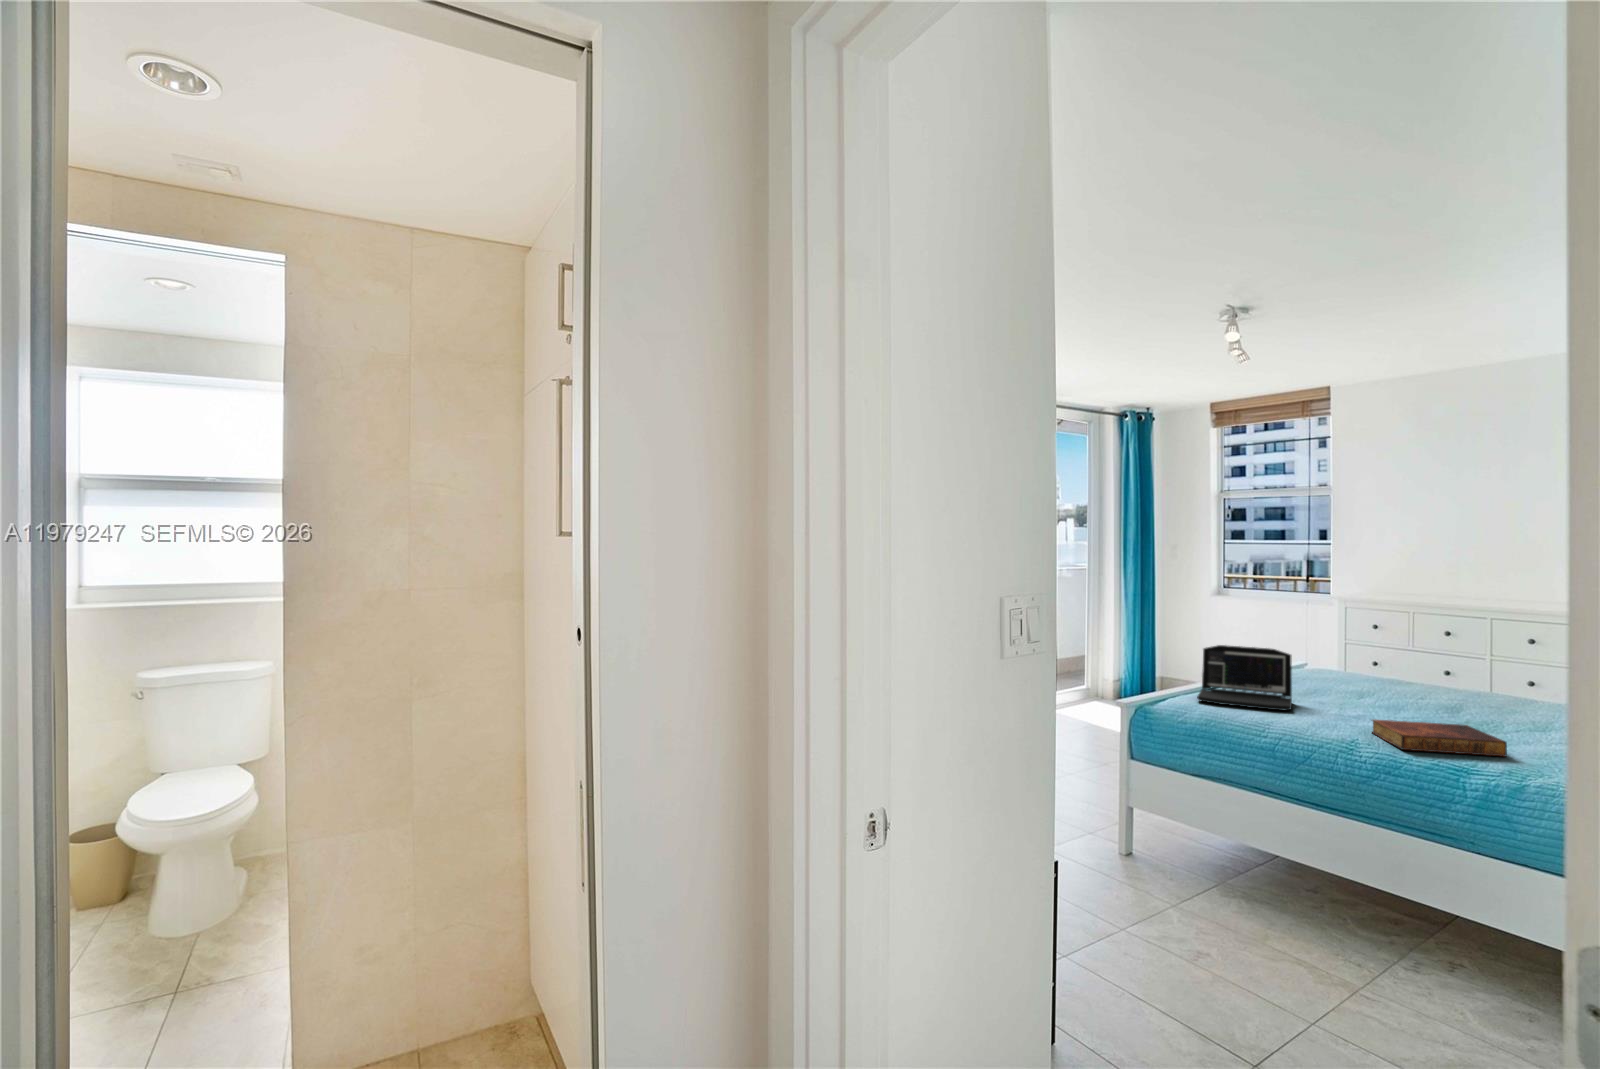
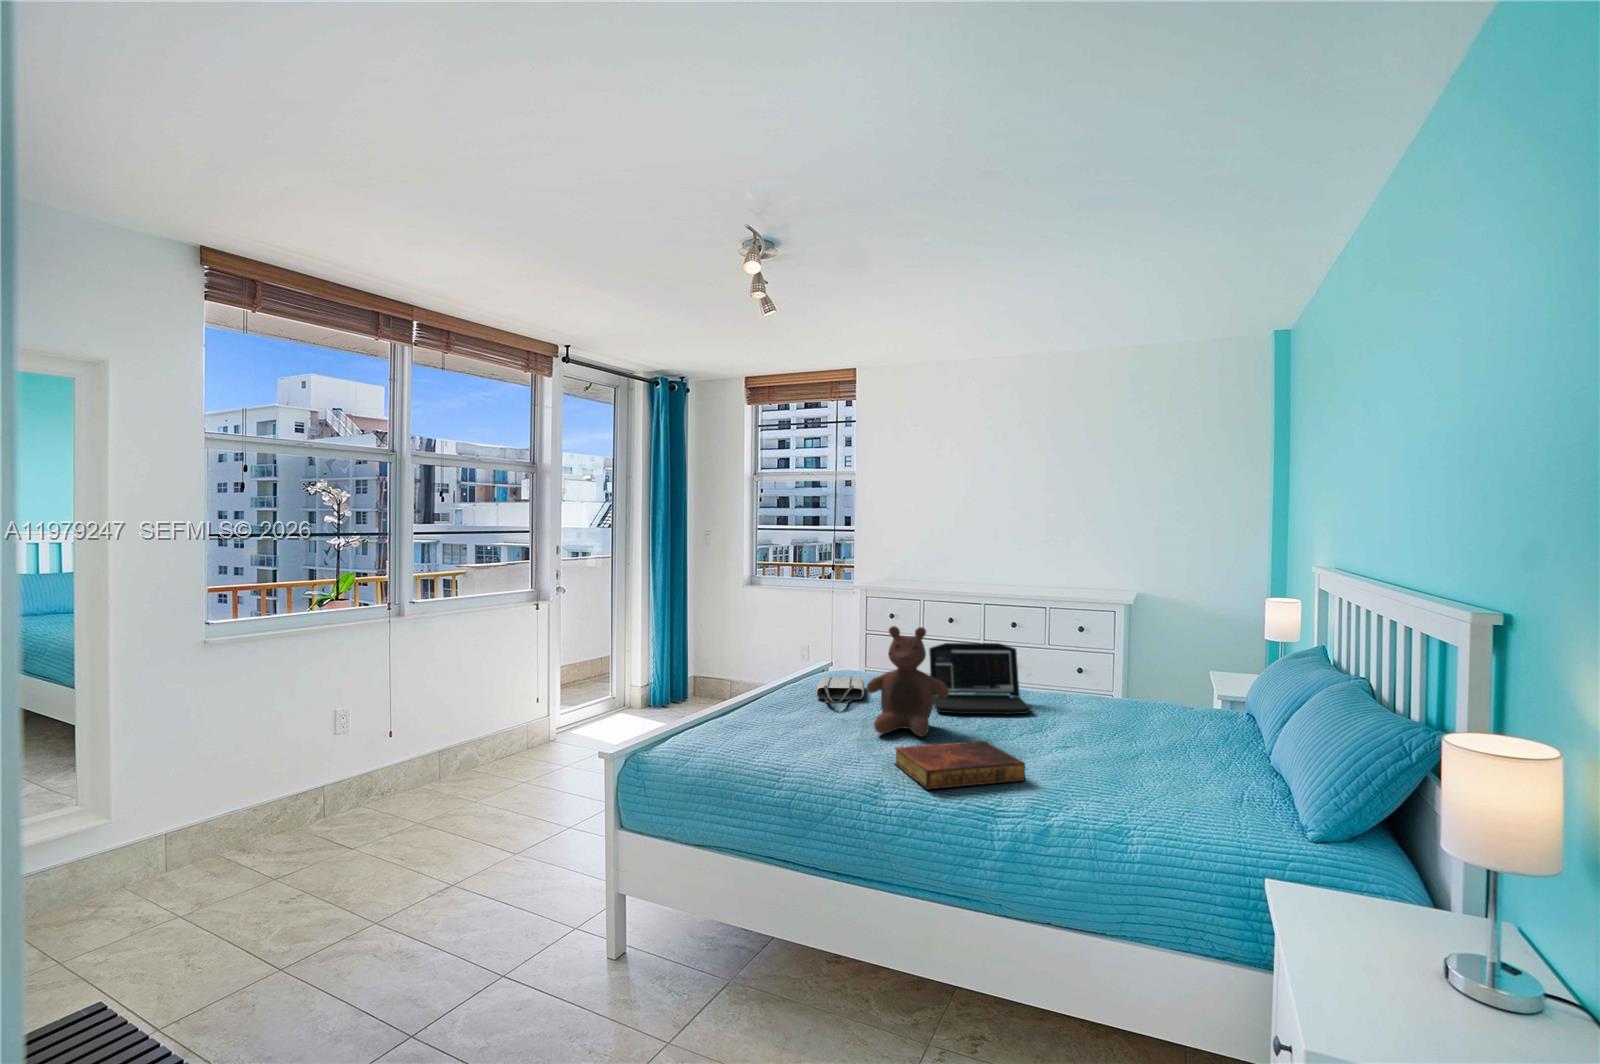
stuffed bear: none [1344,626,1431,719] -> present [867,626,949,737]
laptop: present [1197,645,1292,711] -> present [929,643,1031,714]
tote bag: none [1292,670,1341,690] -> present [816,677,864,703]

